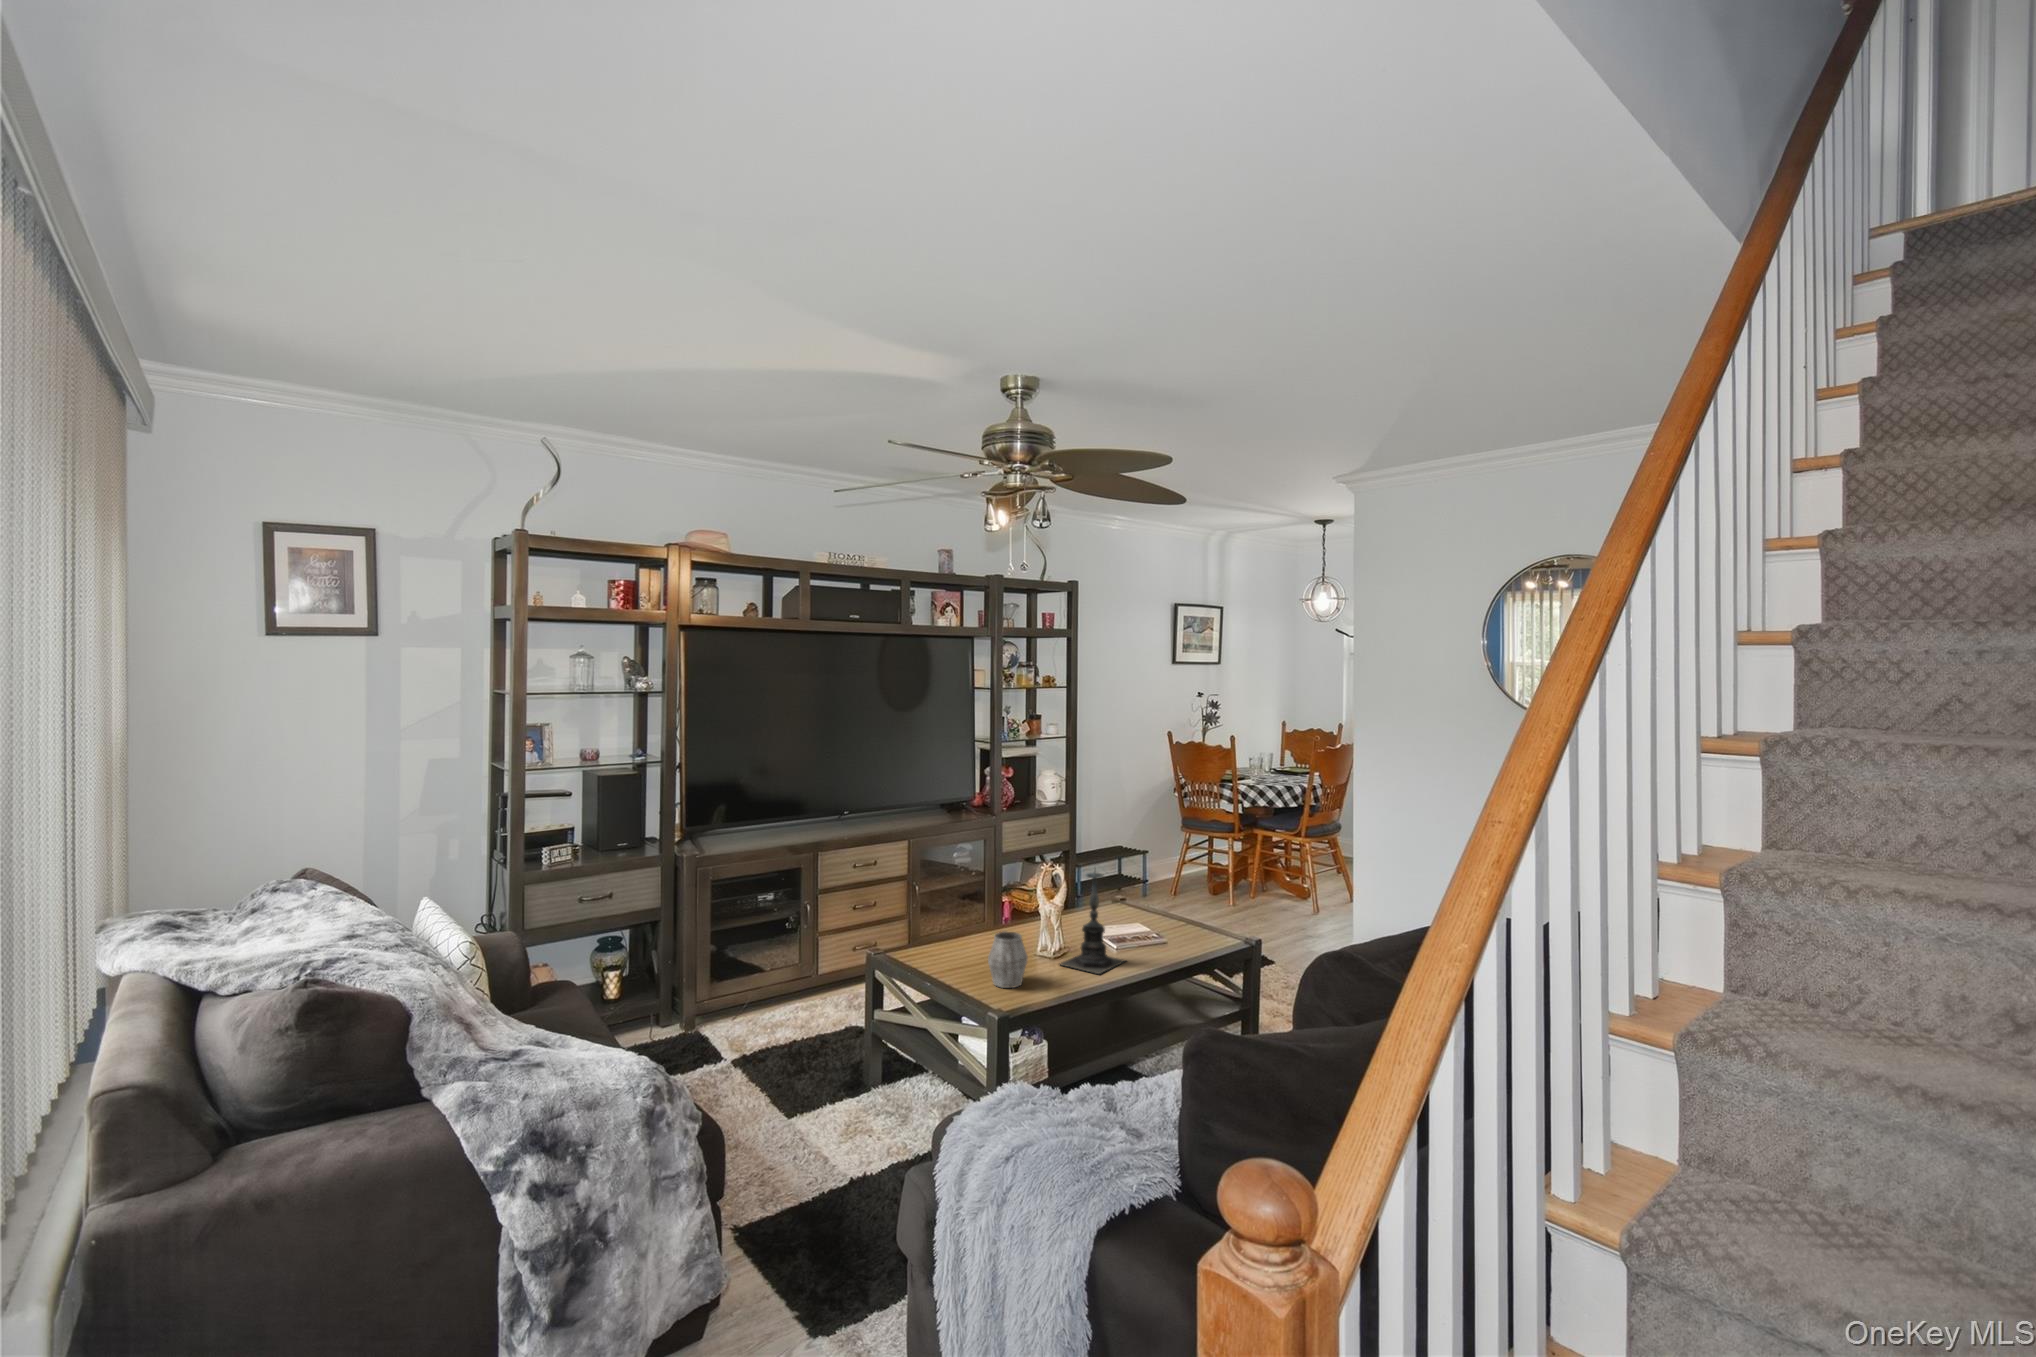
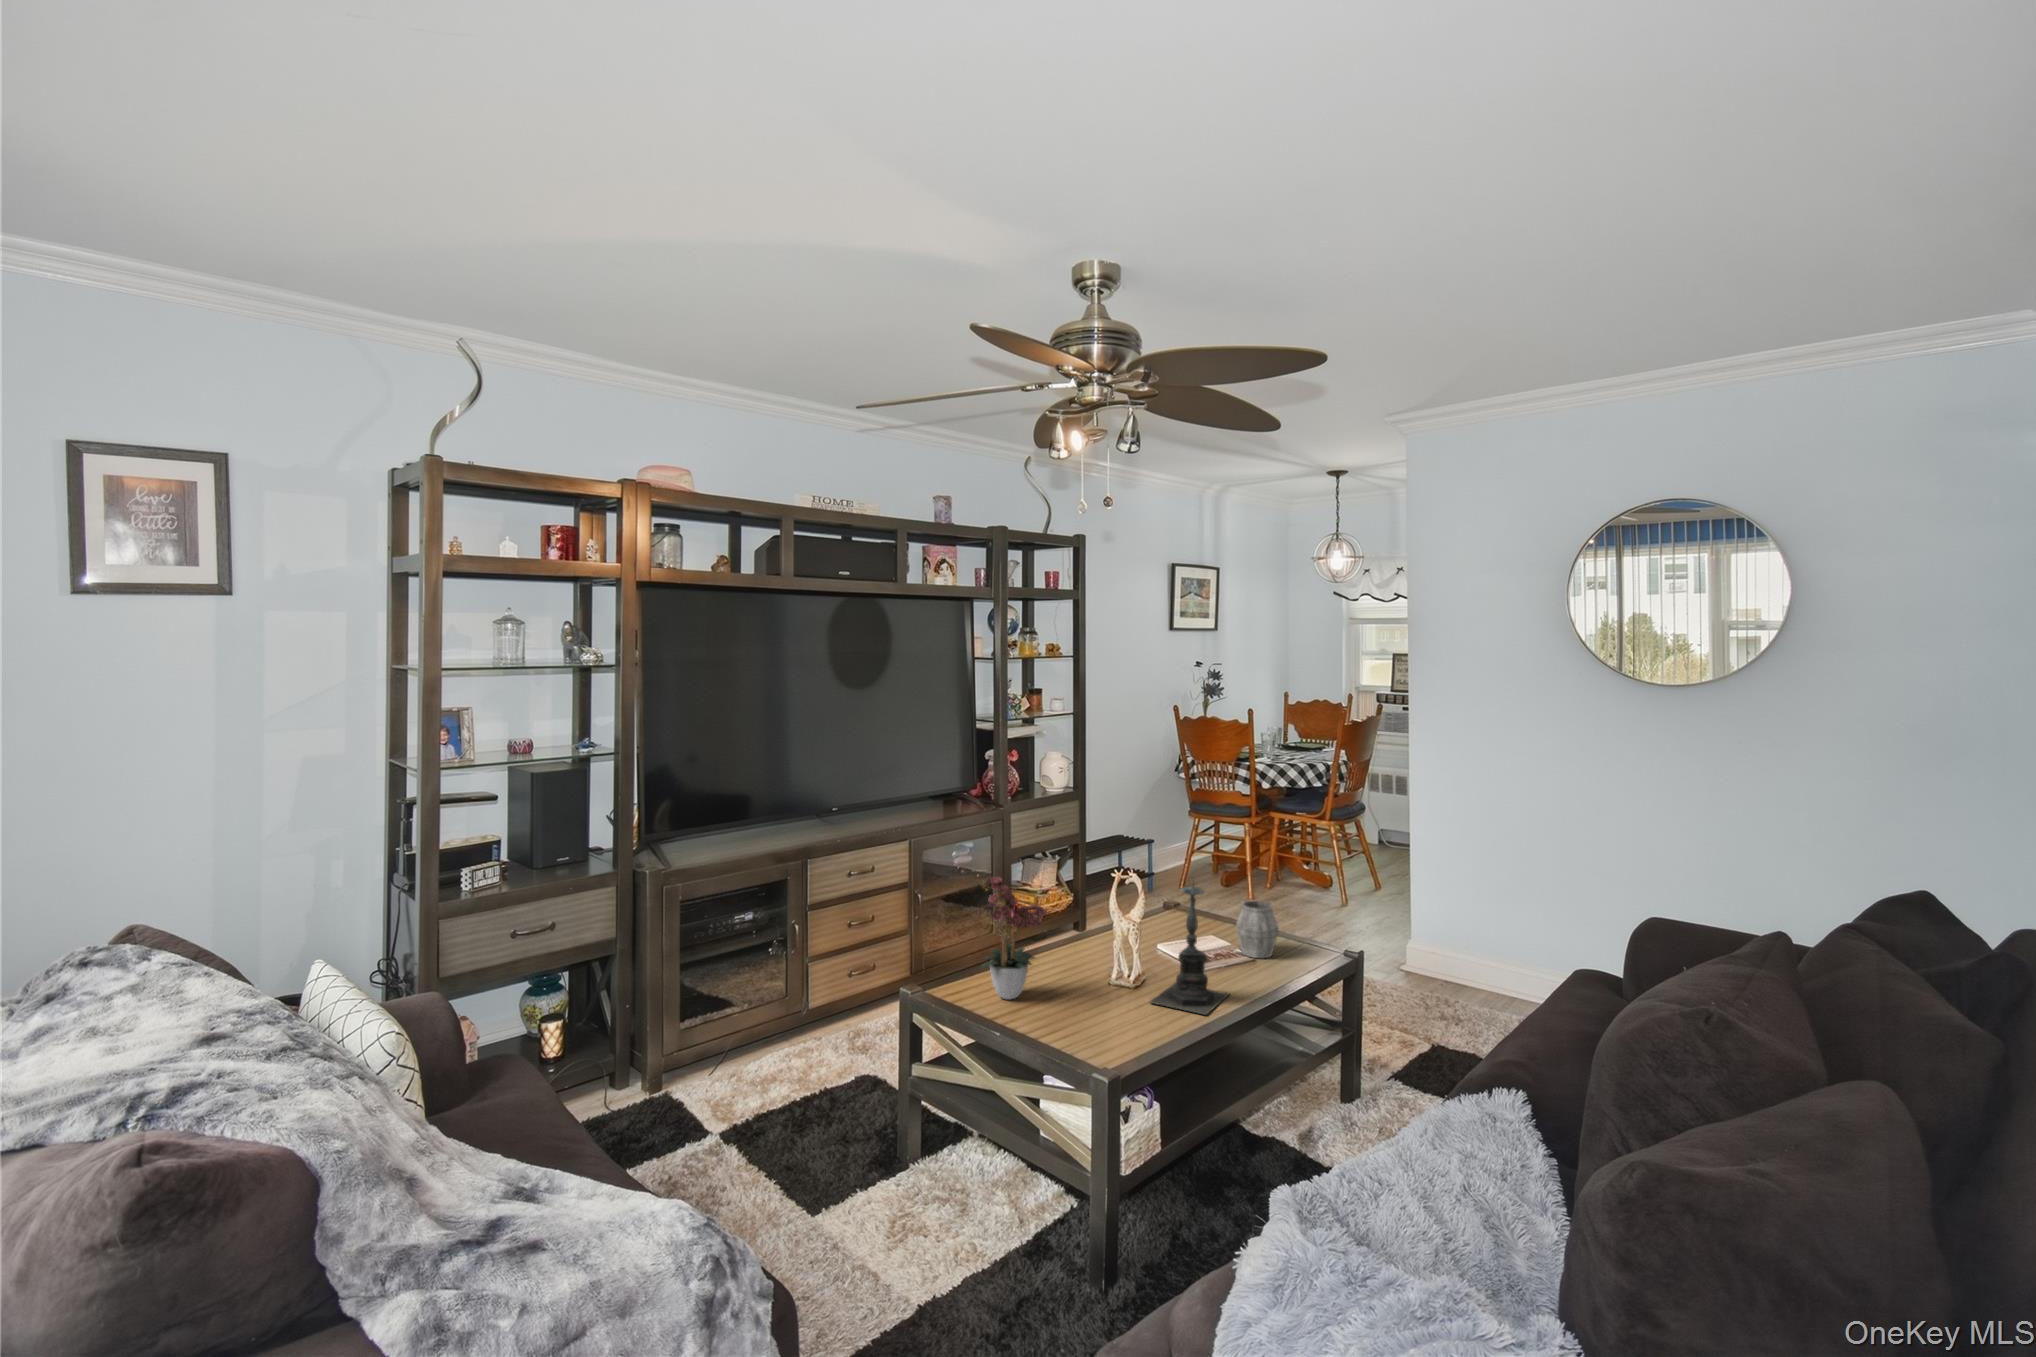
flower arrangement: none [920,856,987,959] -> present [978,877,1048,999]
mug: present [988,931,1028,988] -> present [1236,901,1279,958]

